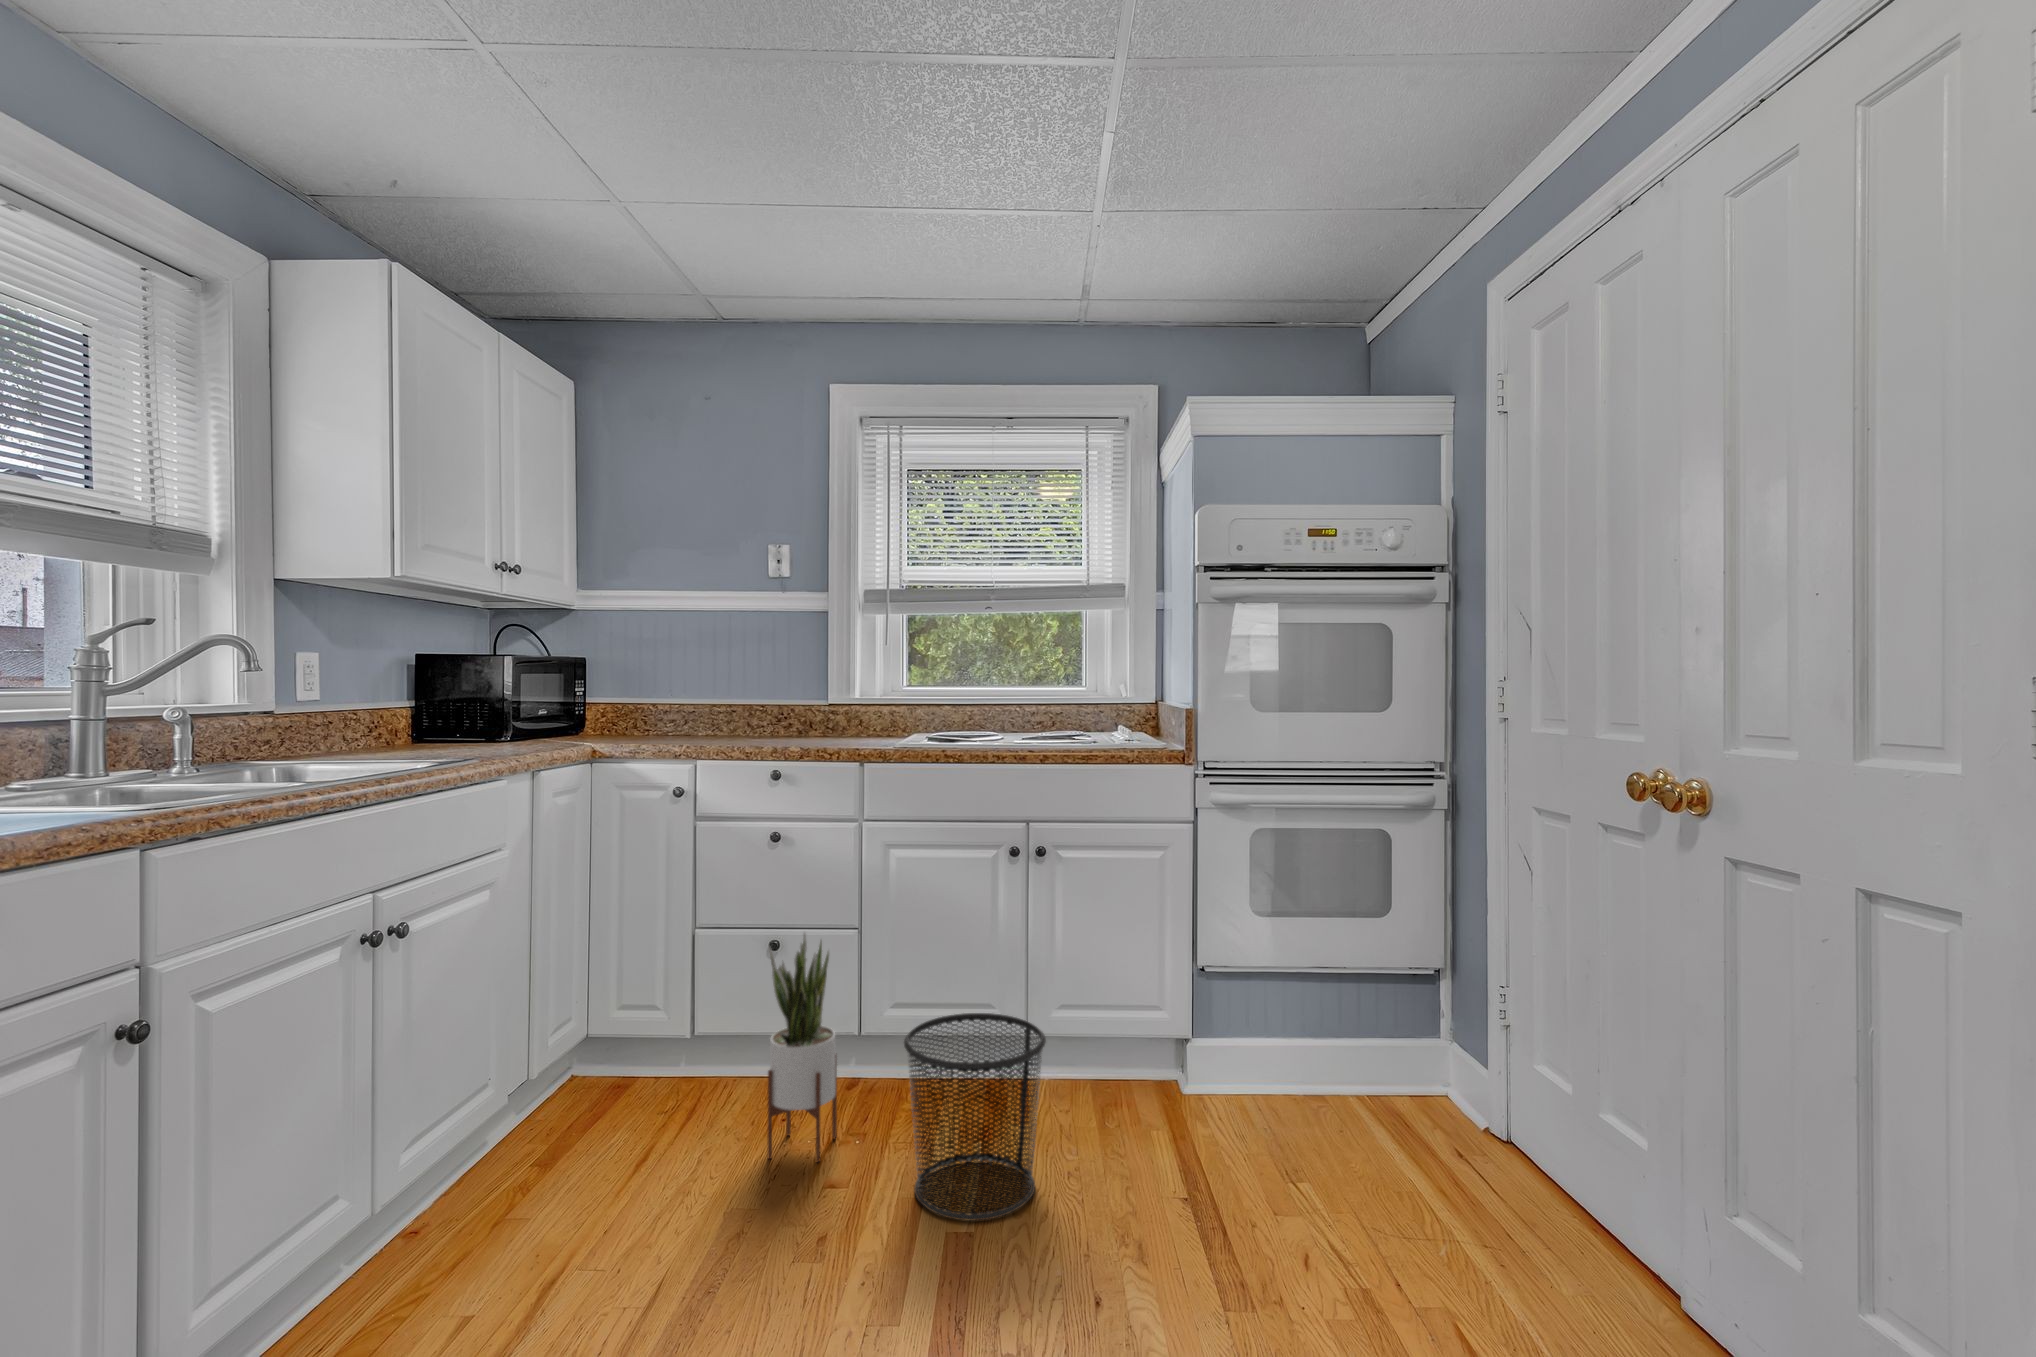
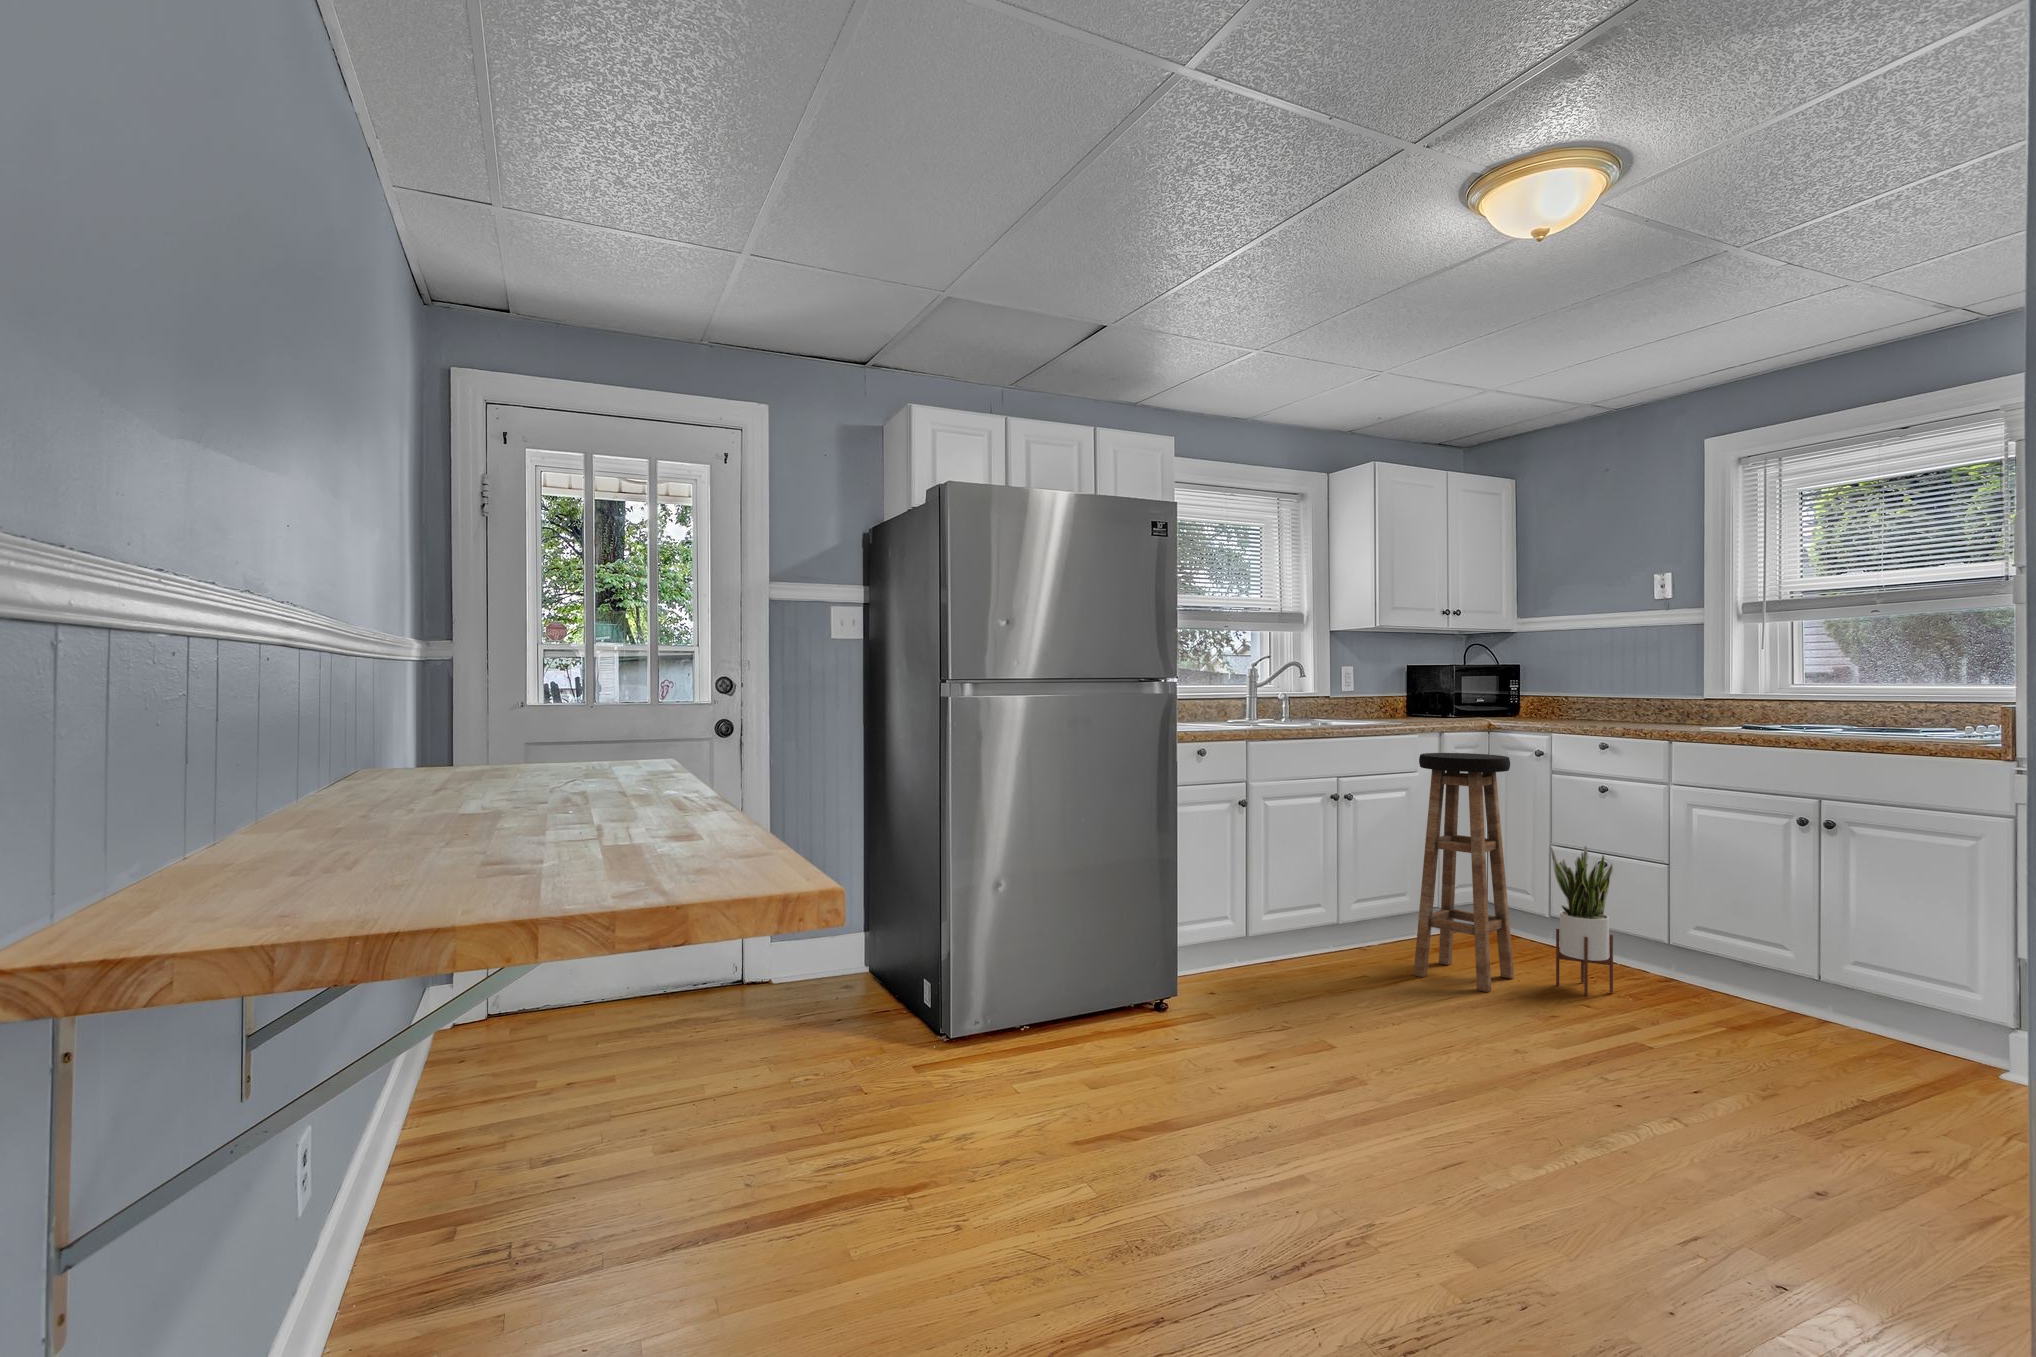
bar stool: none [561,809,719,1258] -> present [1414,753,1514,992]
waste bin: present [904,1013,1046,1221] -> none [1617,917,1740,1052]

